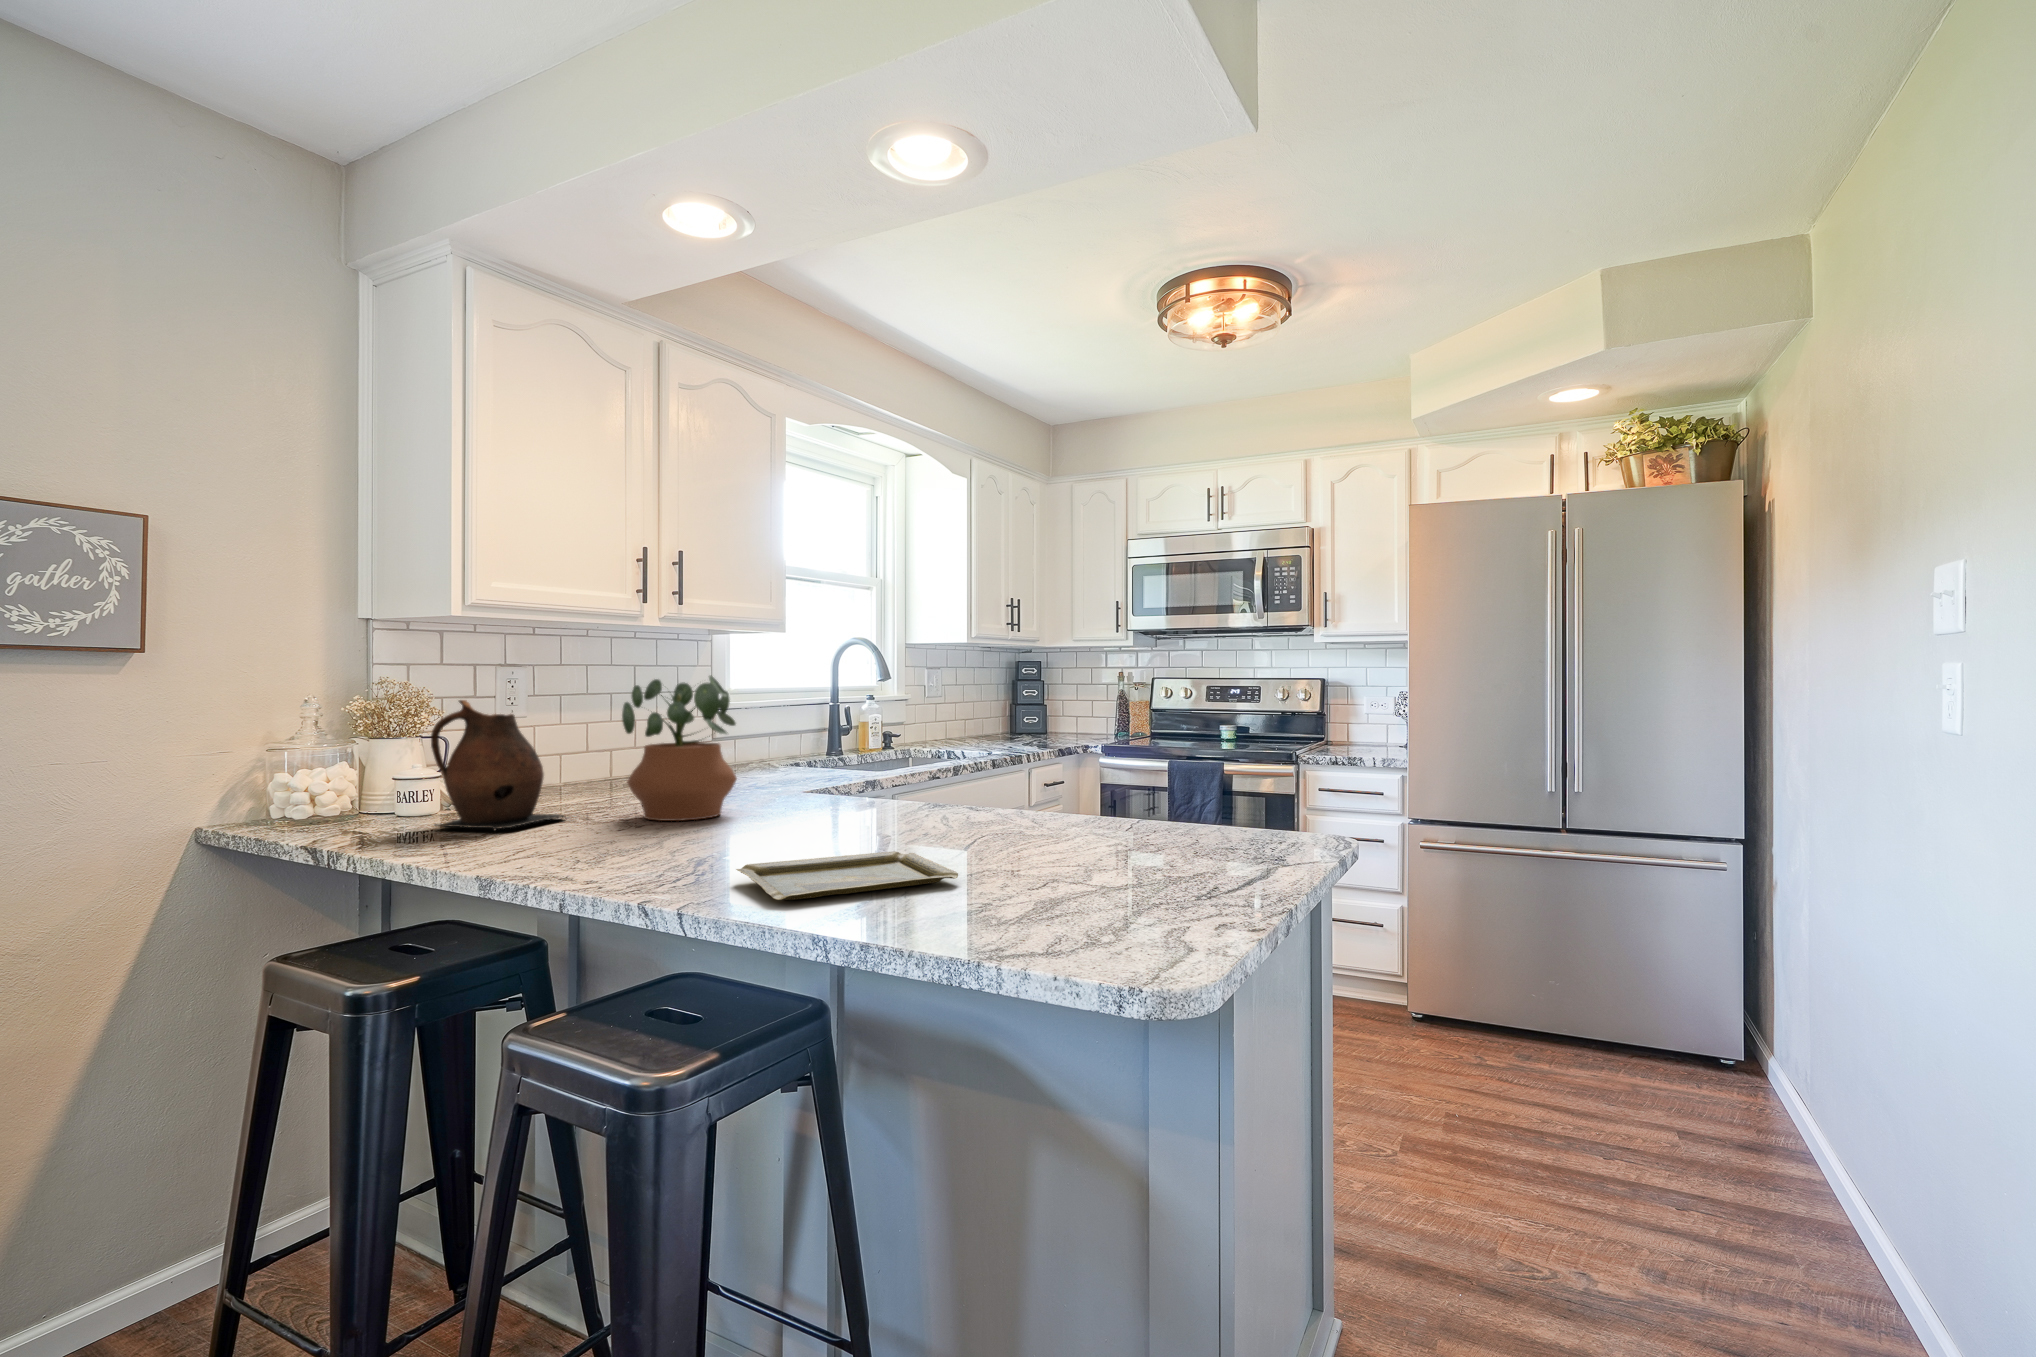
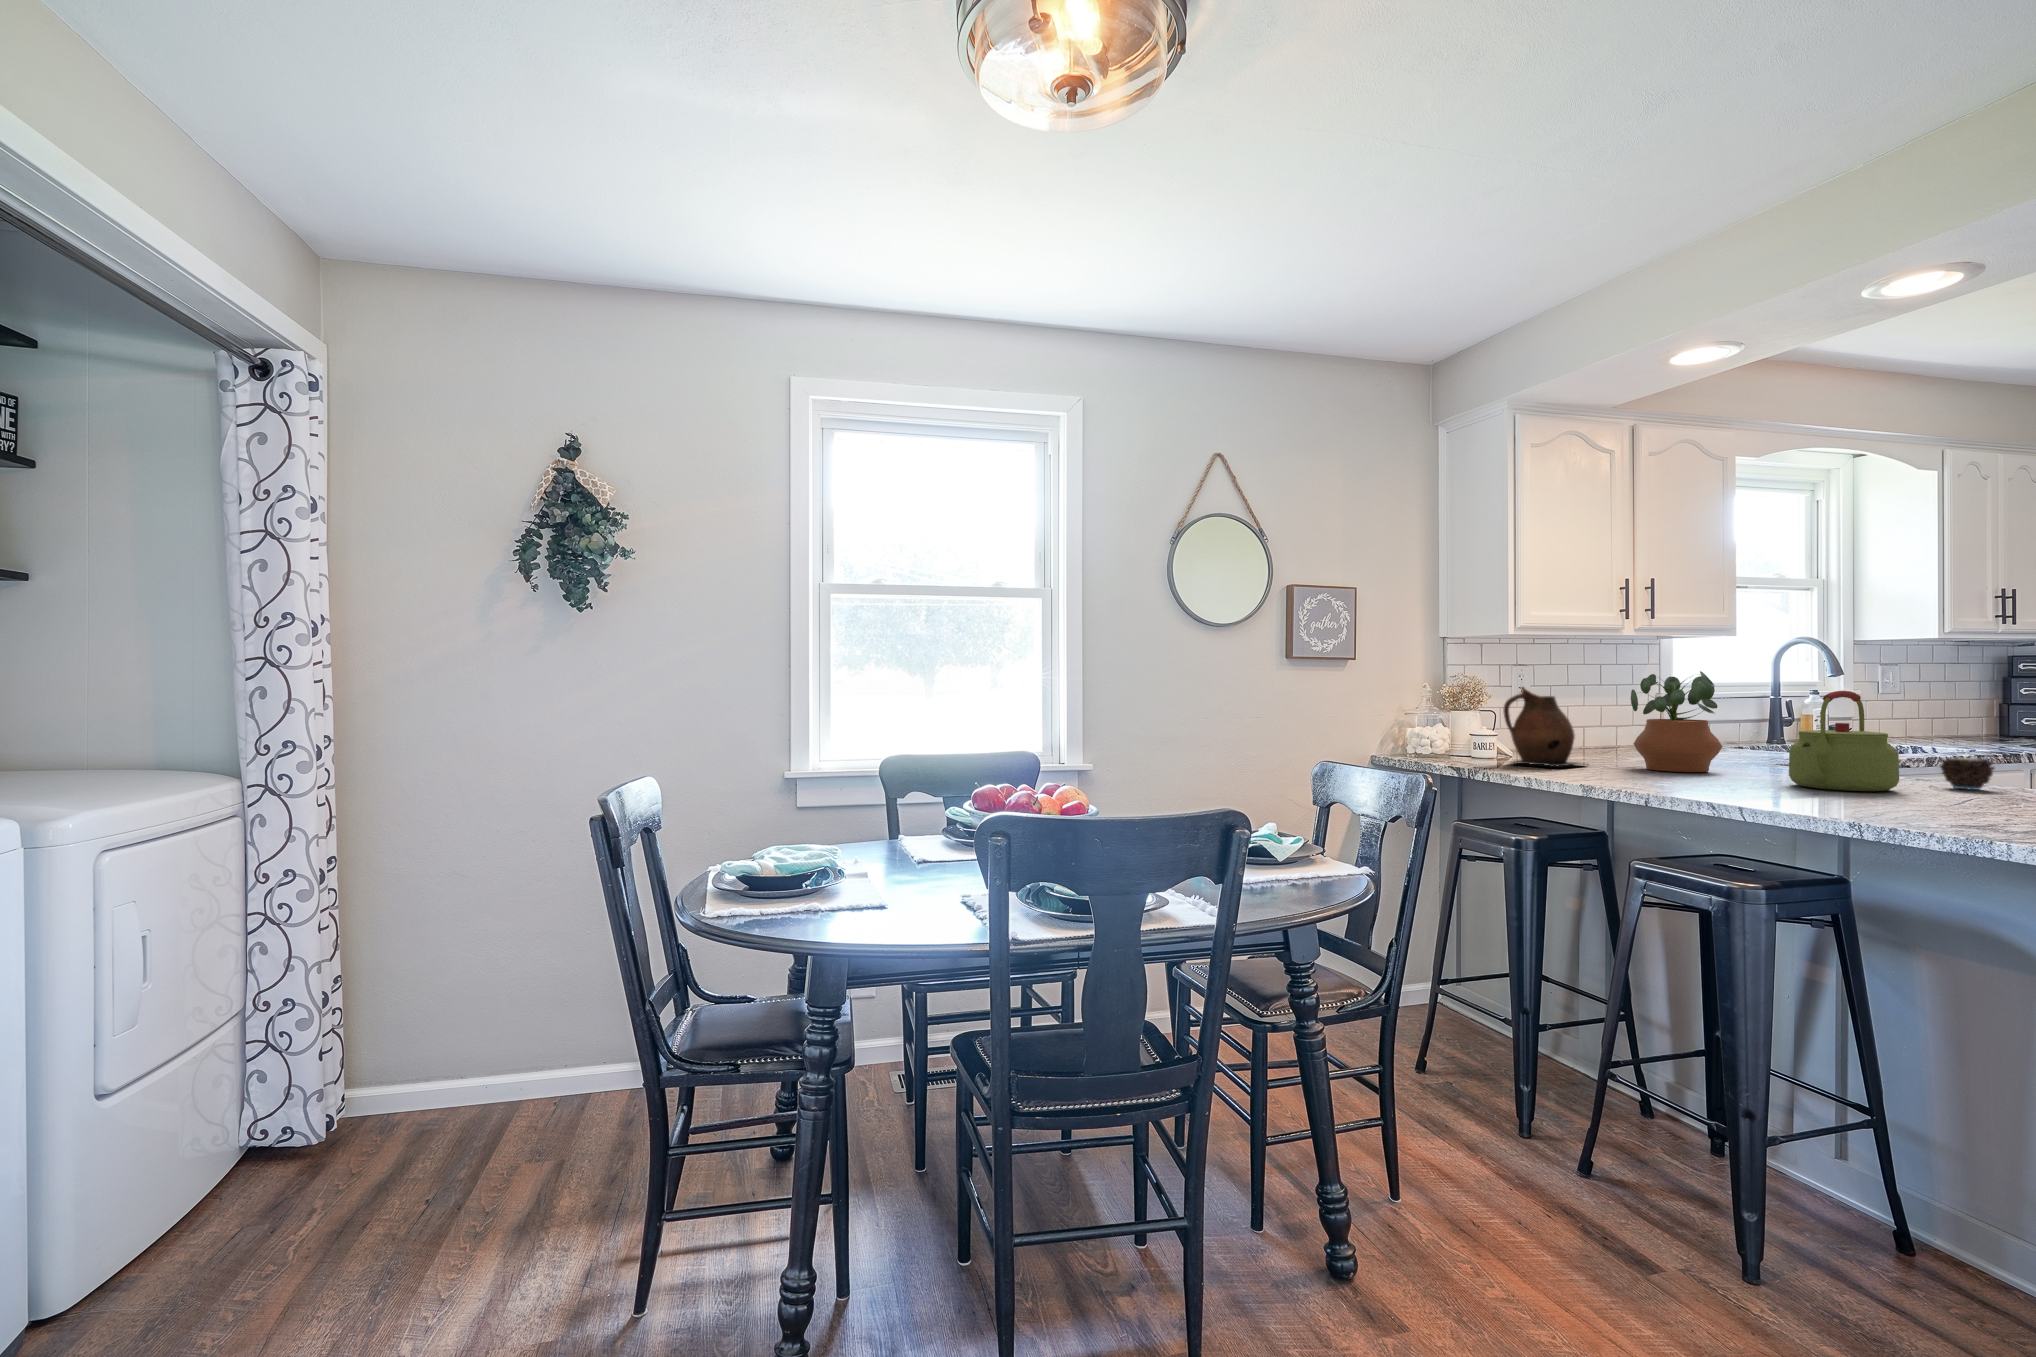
kettle: none [796,702,910,840] -> present [1789,691,1899,791]
candle: none [951,774,999,820] -> present [1940,758,1994,790]
tray: present [736,851,958,900] -> none [1765,791,1962,813]

